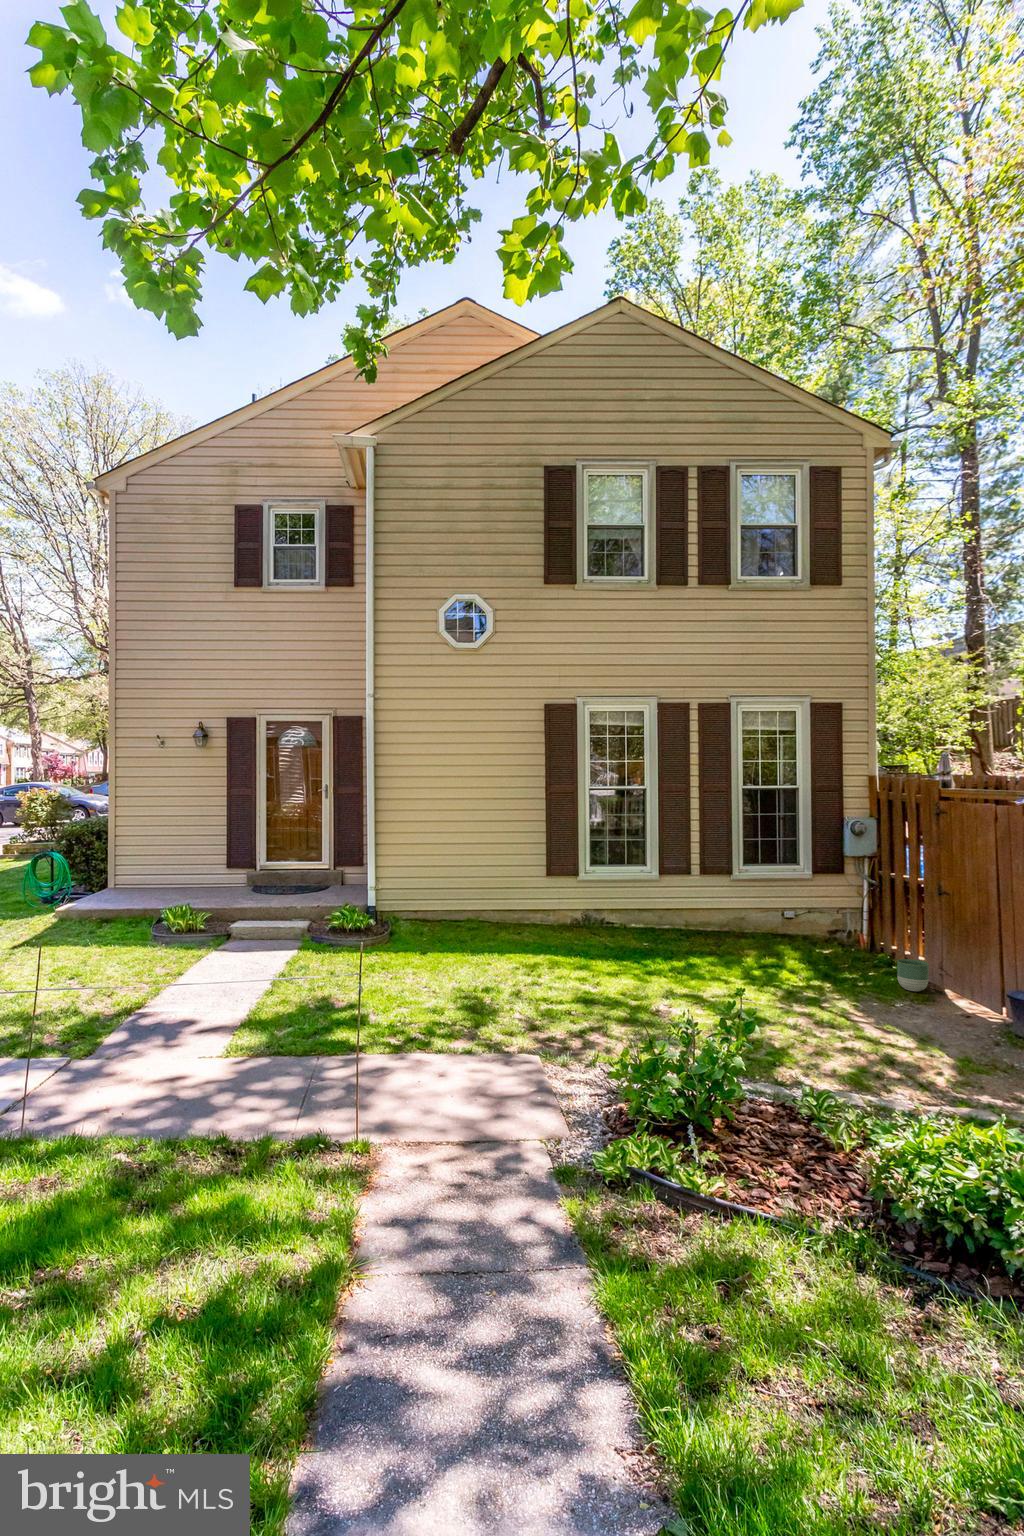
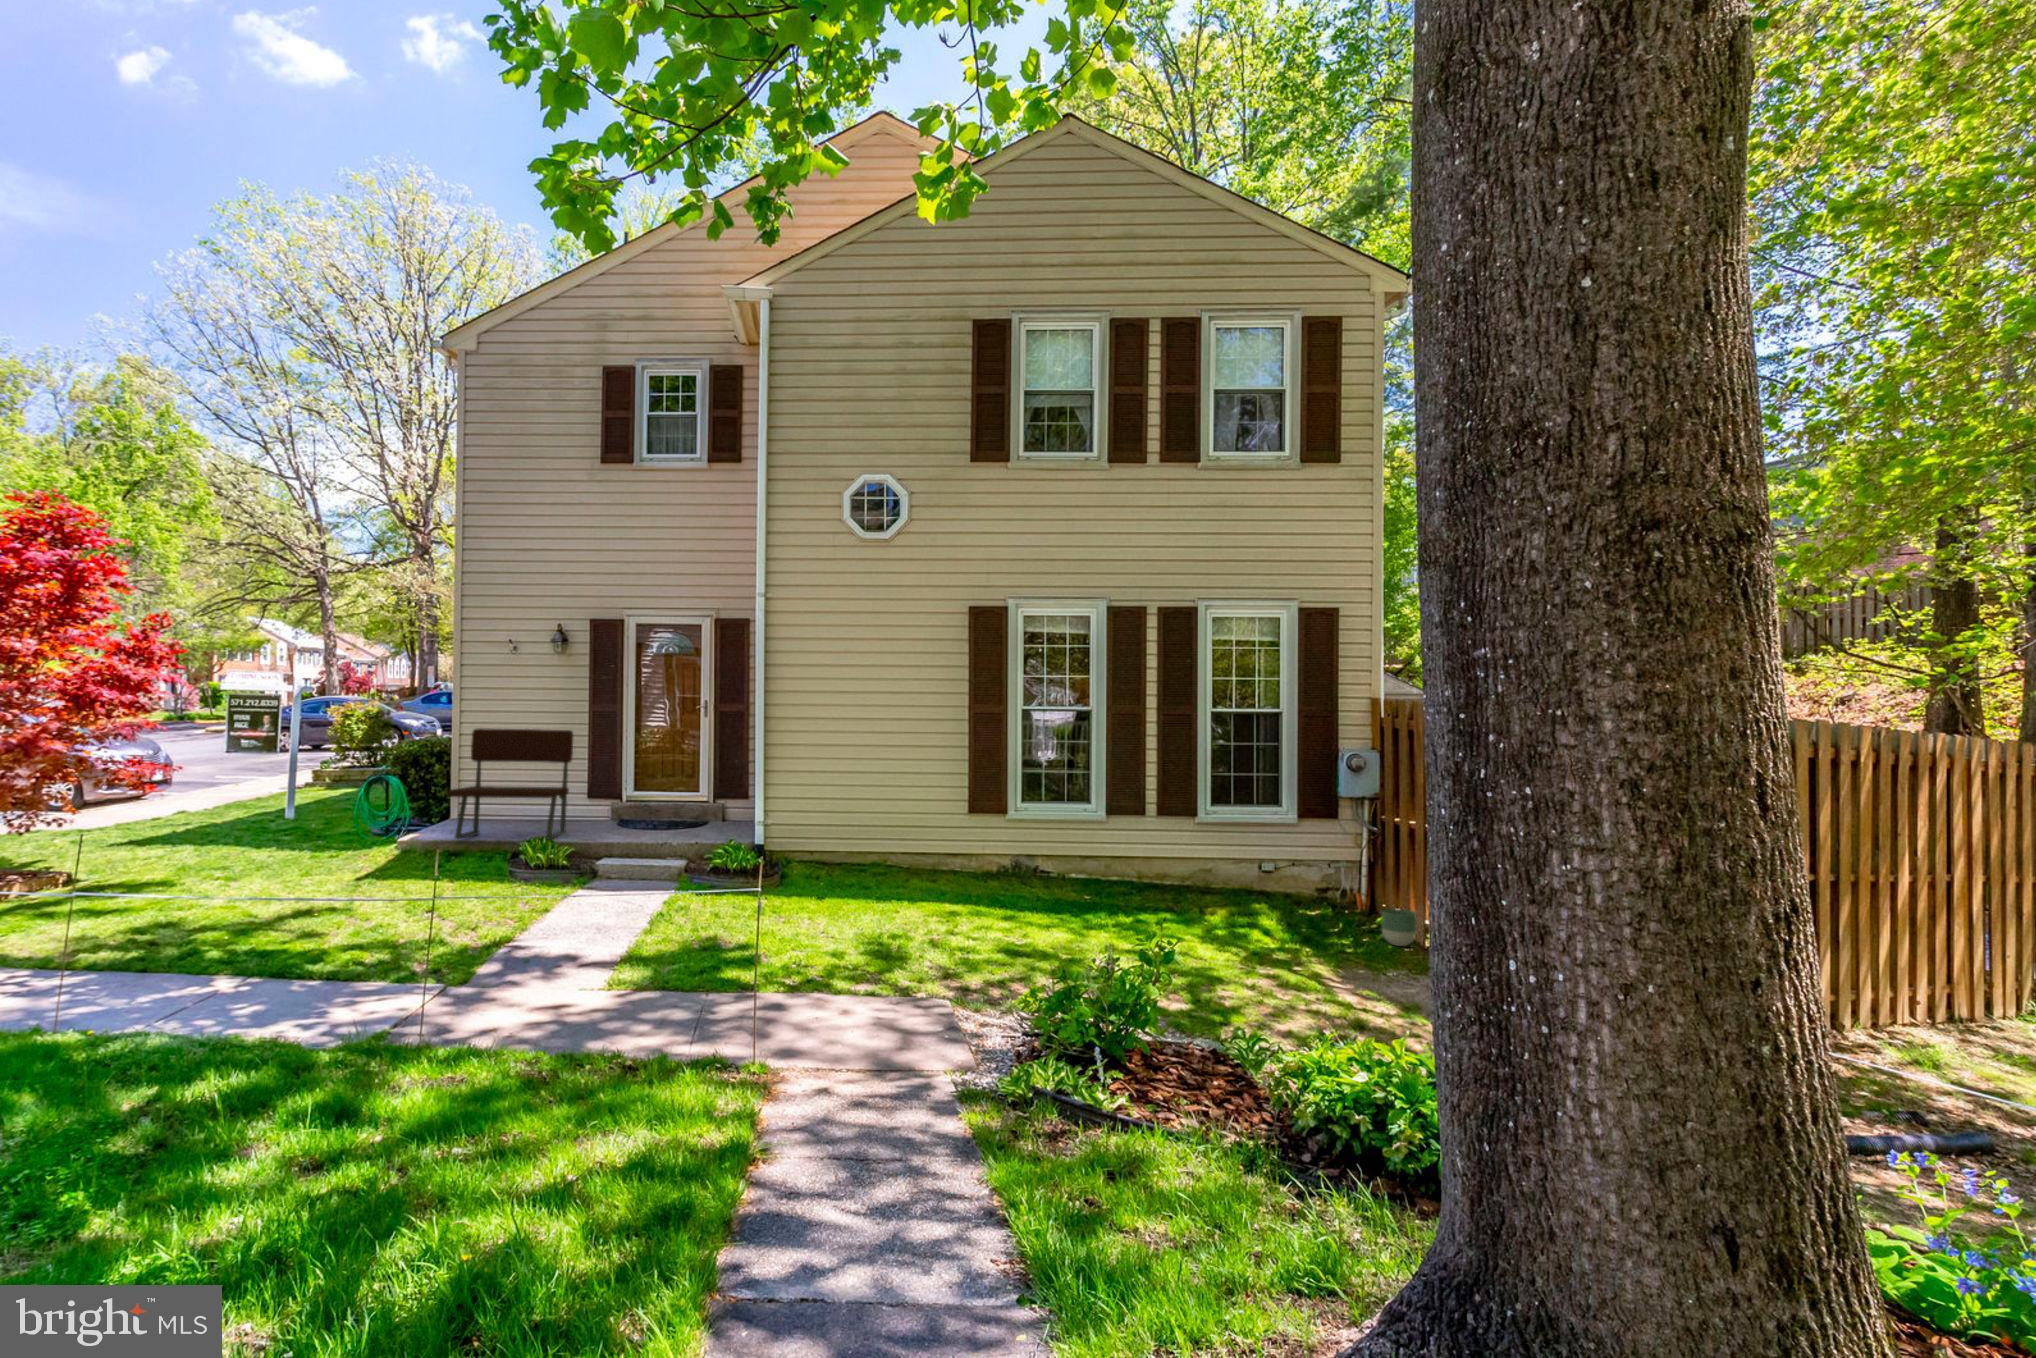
bench: none [126,805,223,894] -> present [446,728,573,840]

